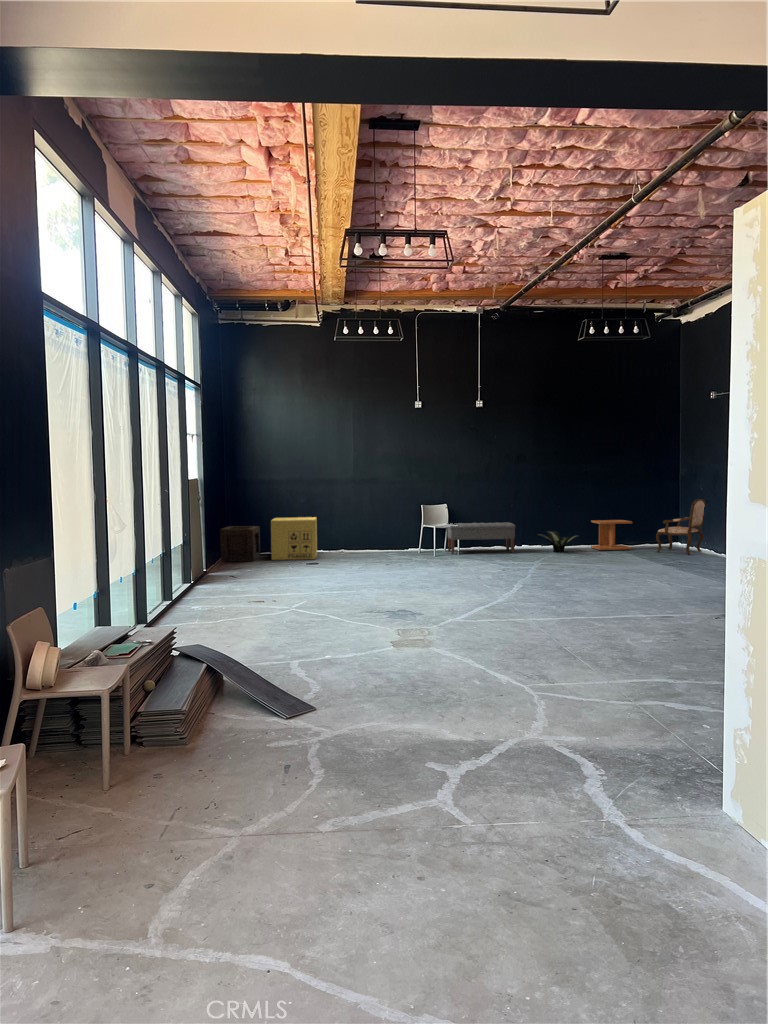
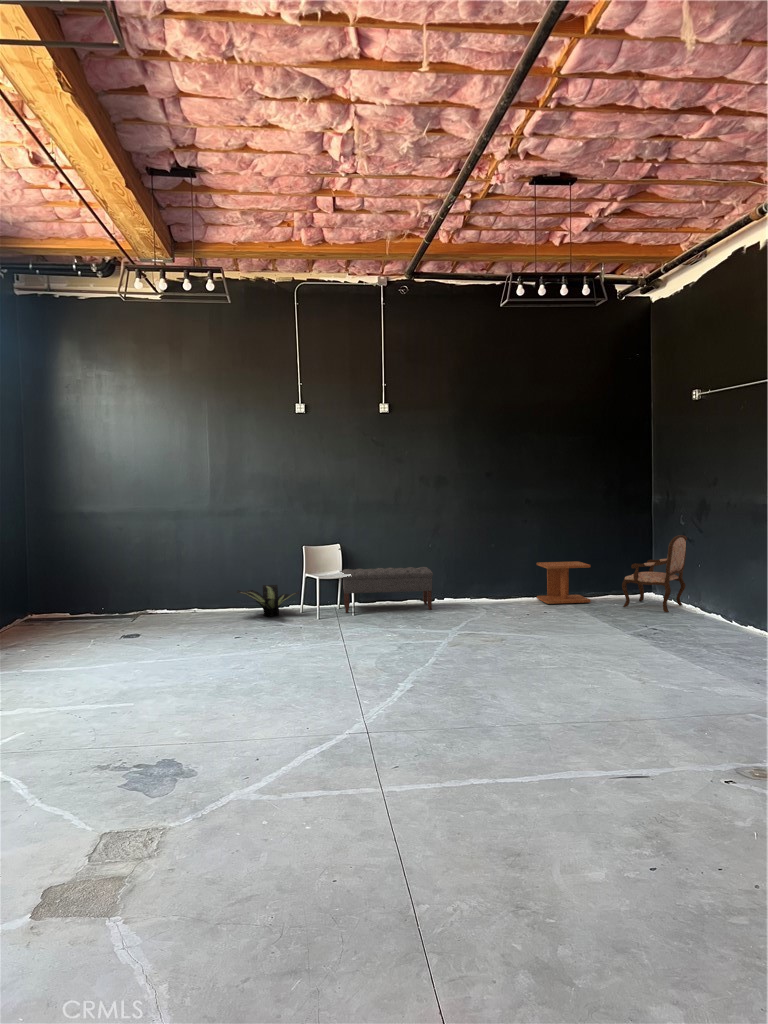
cardboard box: present [271,517,317,560] -> none [82,563,162,627]
wooden crate: present [220,526,260,562] -> none [6,578,75,632]
potted plant: present [538,531,579,552] -> present [237,585,299,617]

